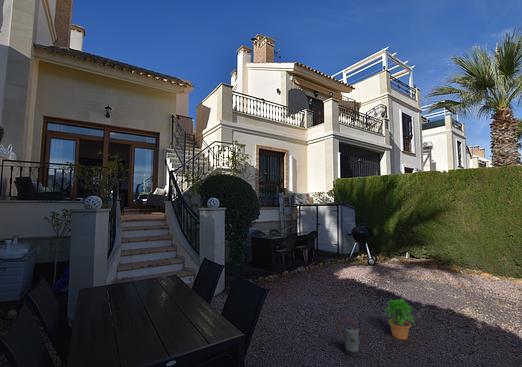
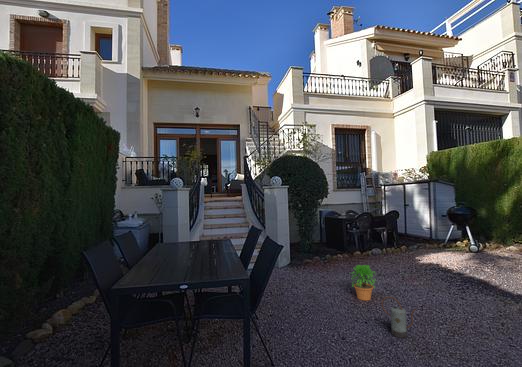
potted plant: present [385,299,414,340] -> present [352,265,375,300]

